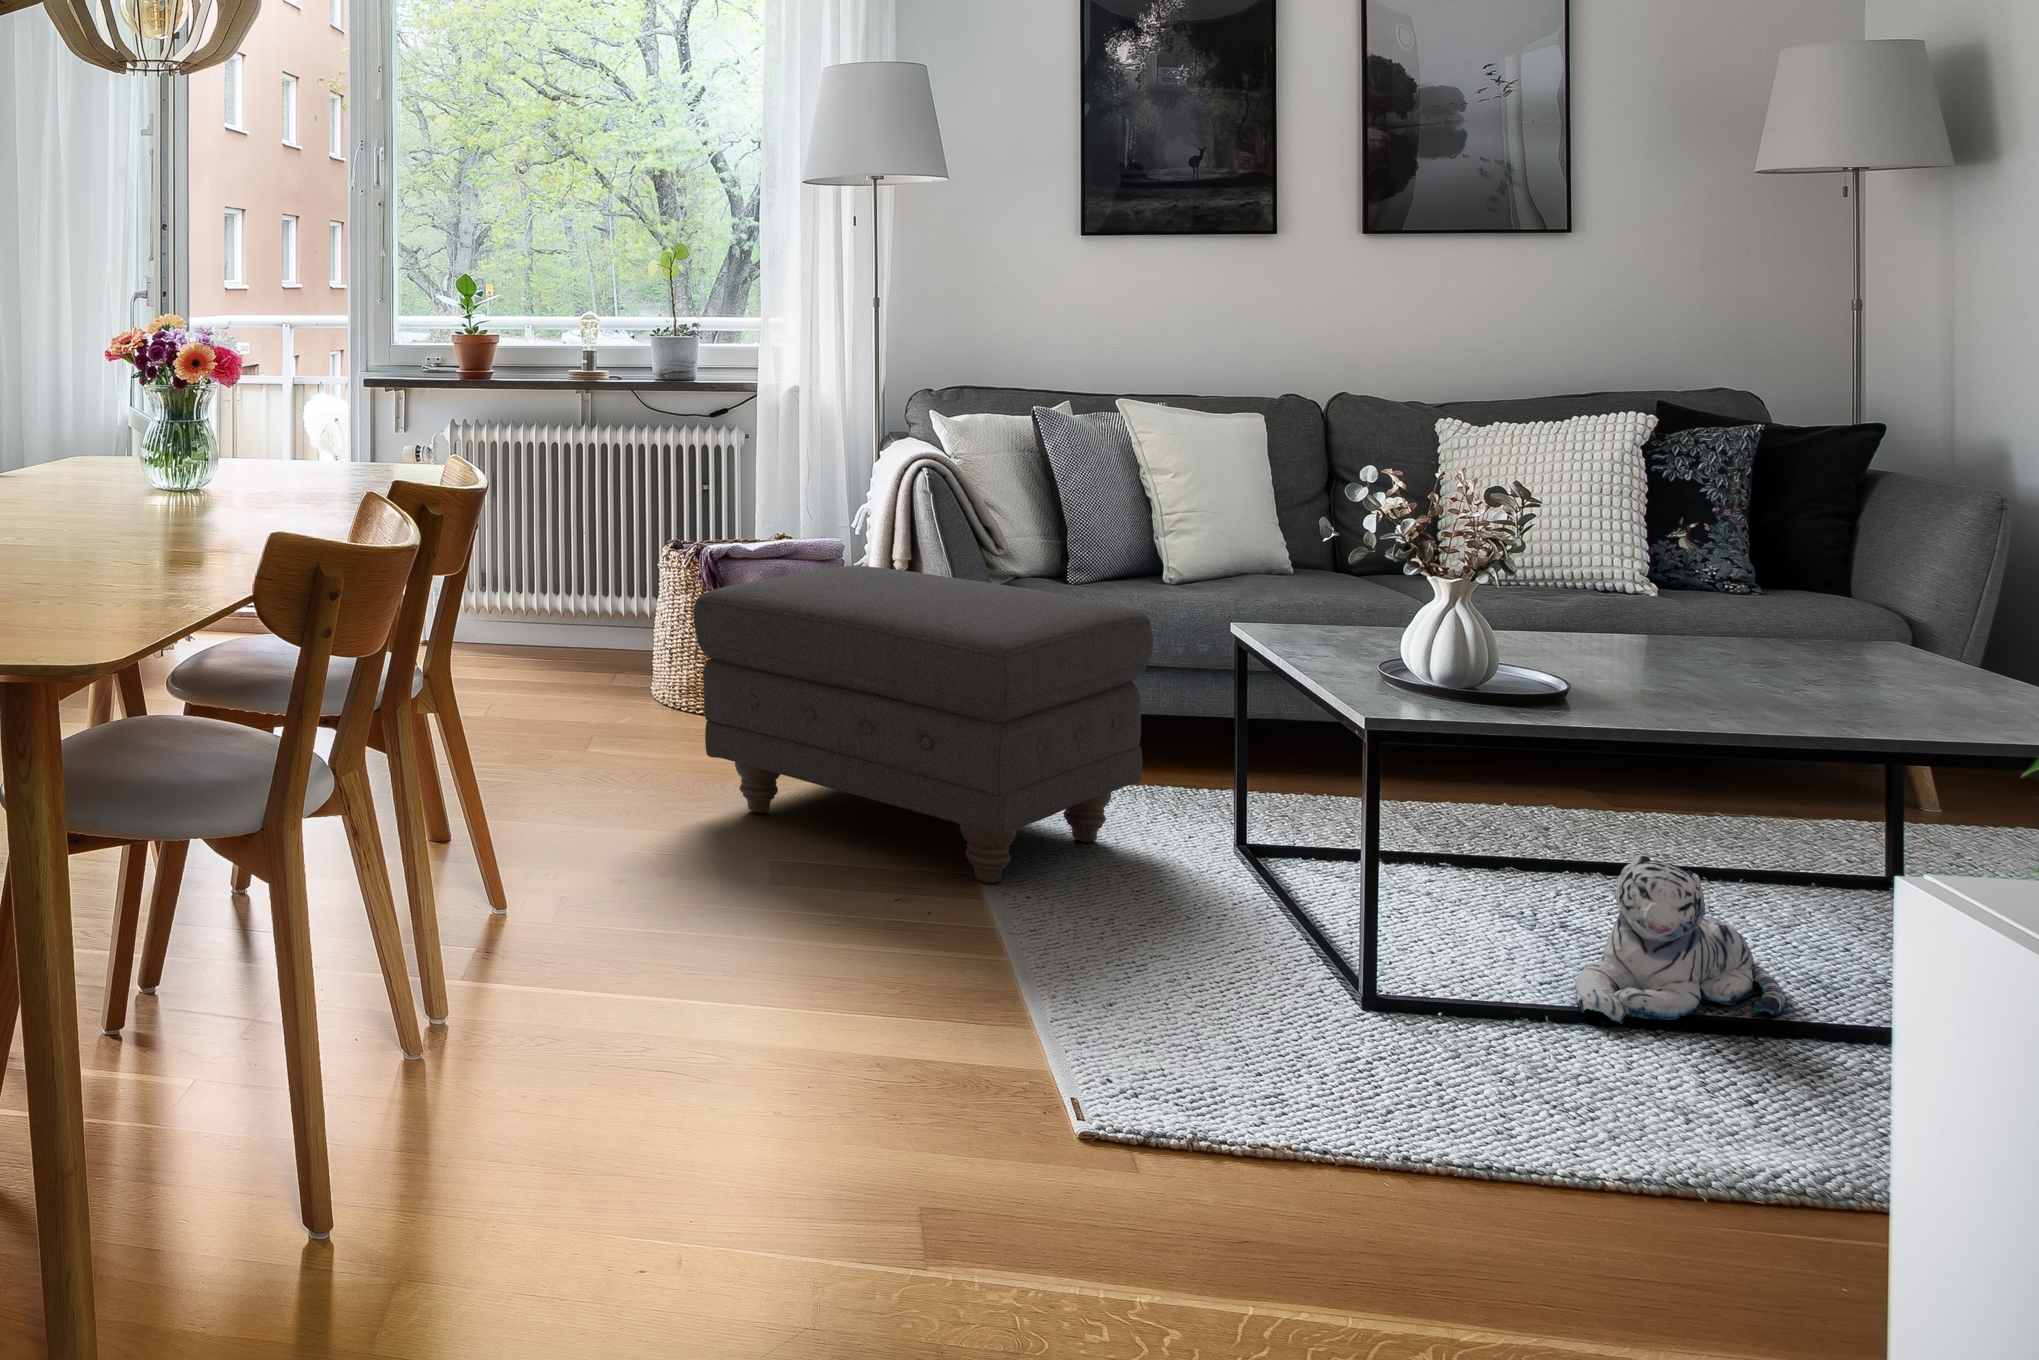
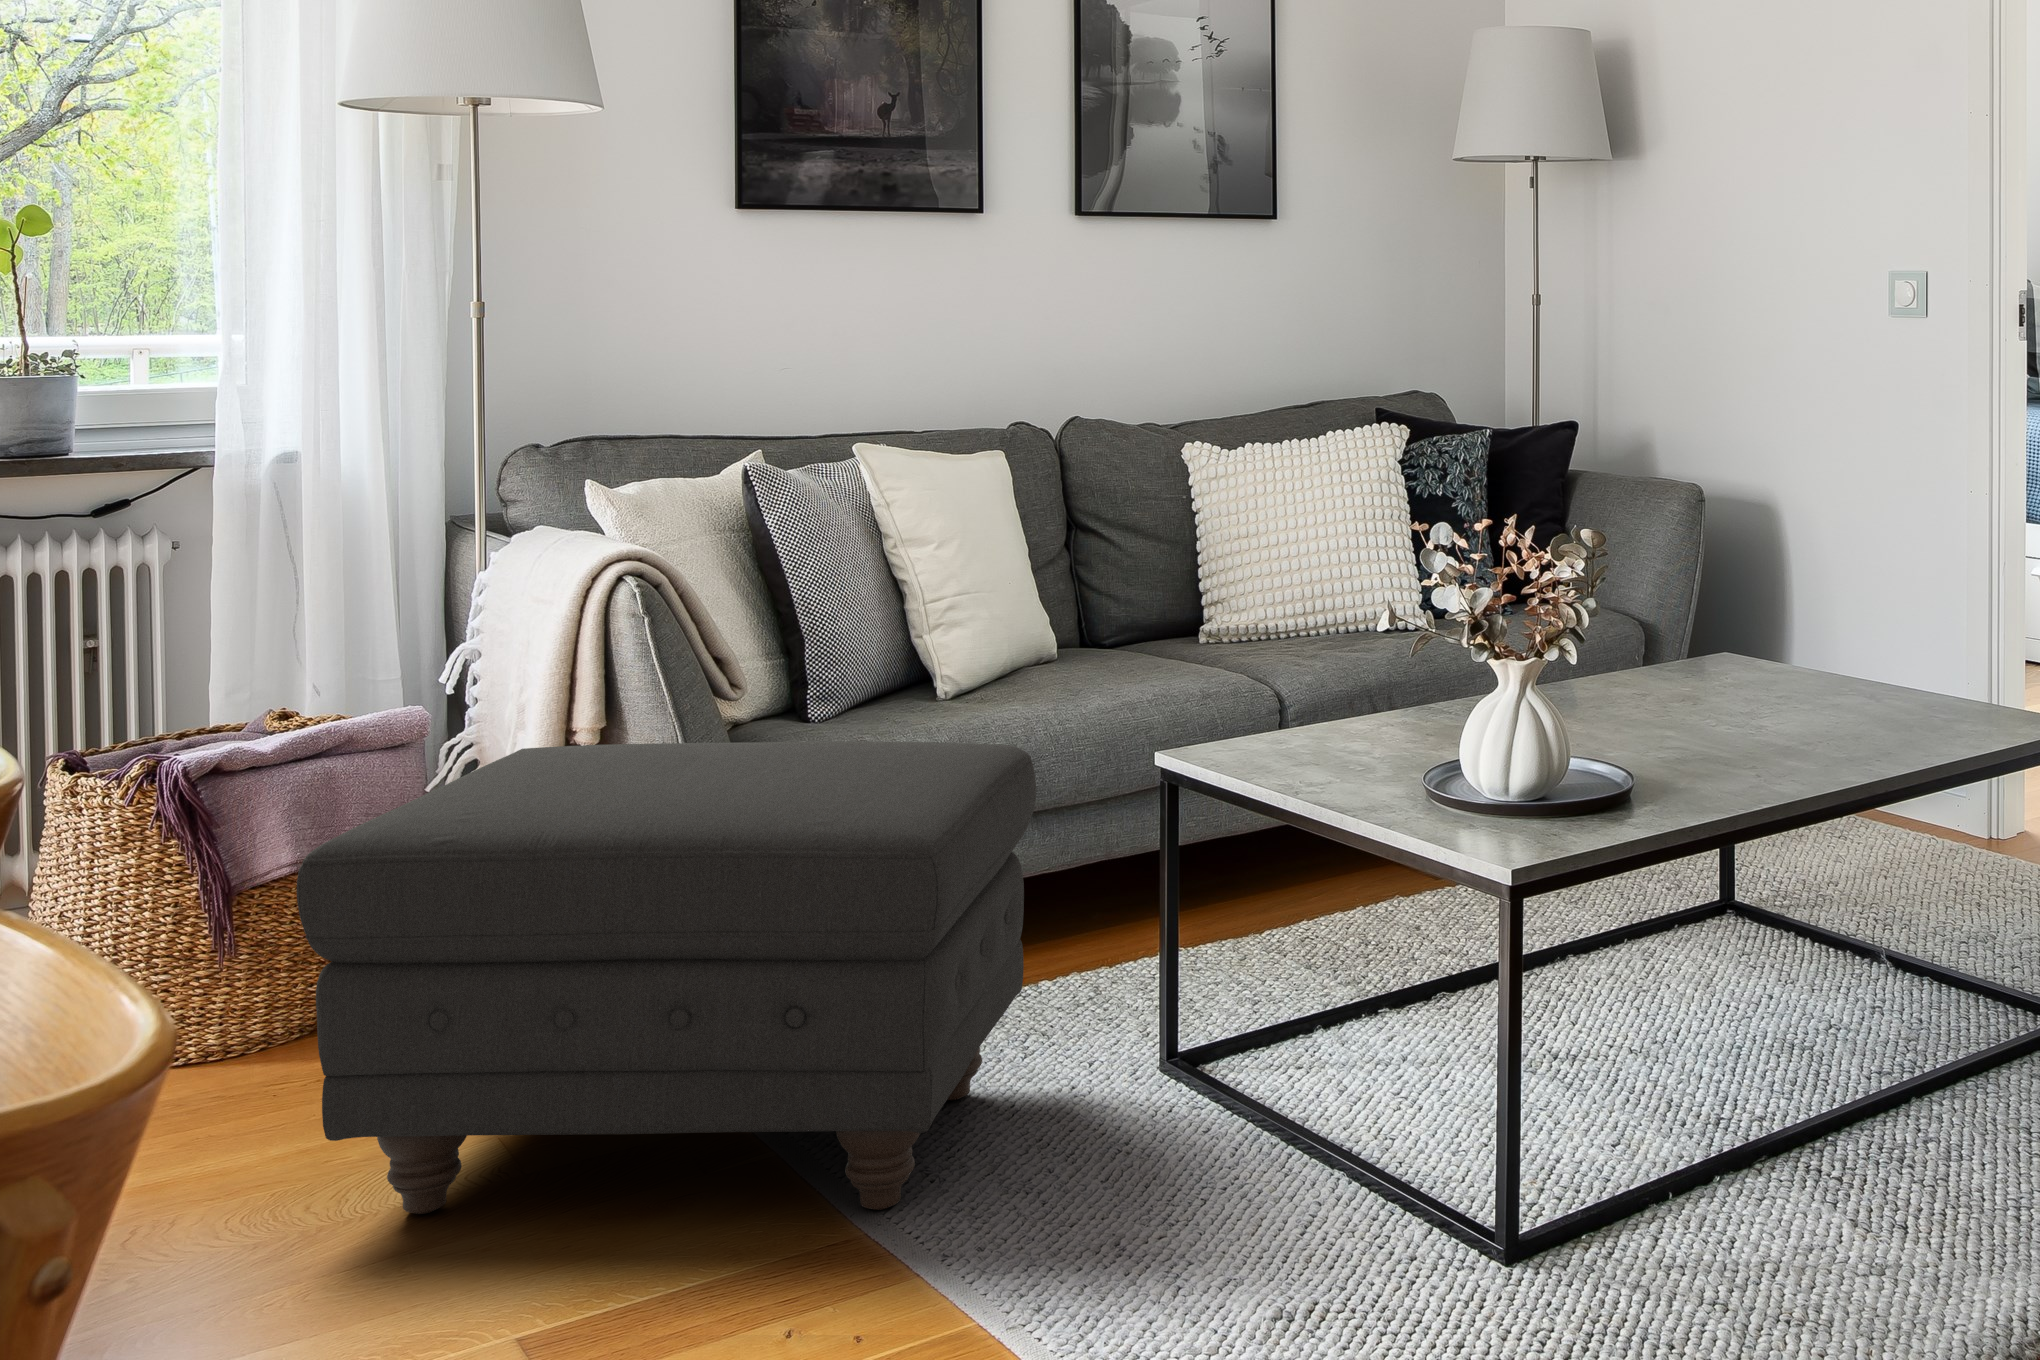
plush toy: present [1574,855,1787,1024] -> none [1598,936,1763,1140]

